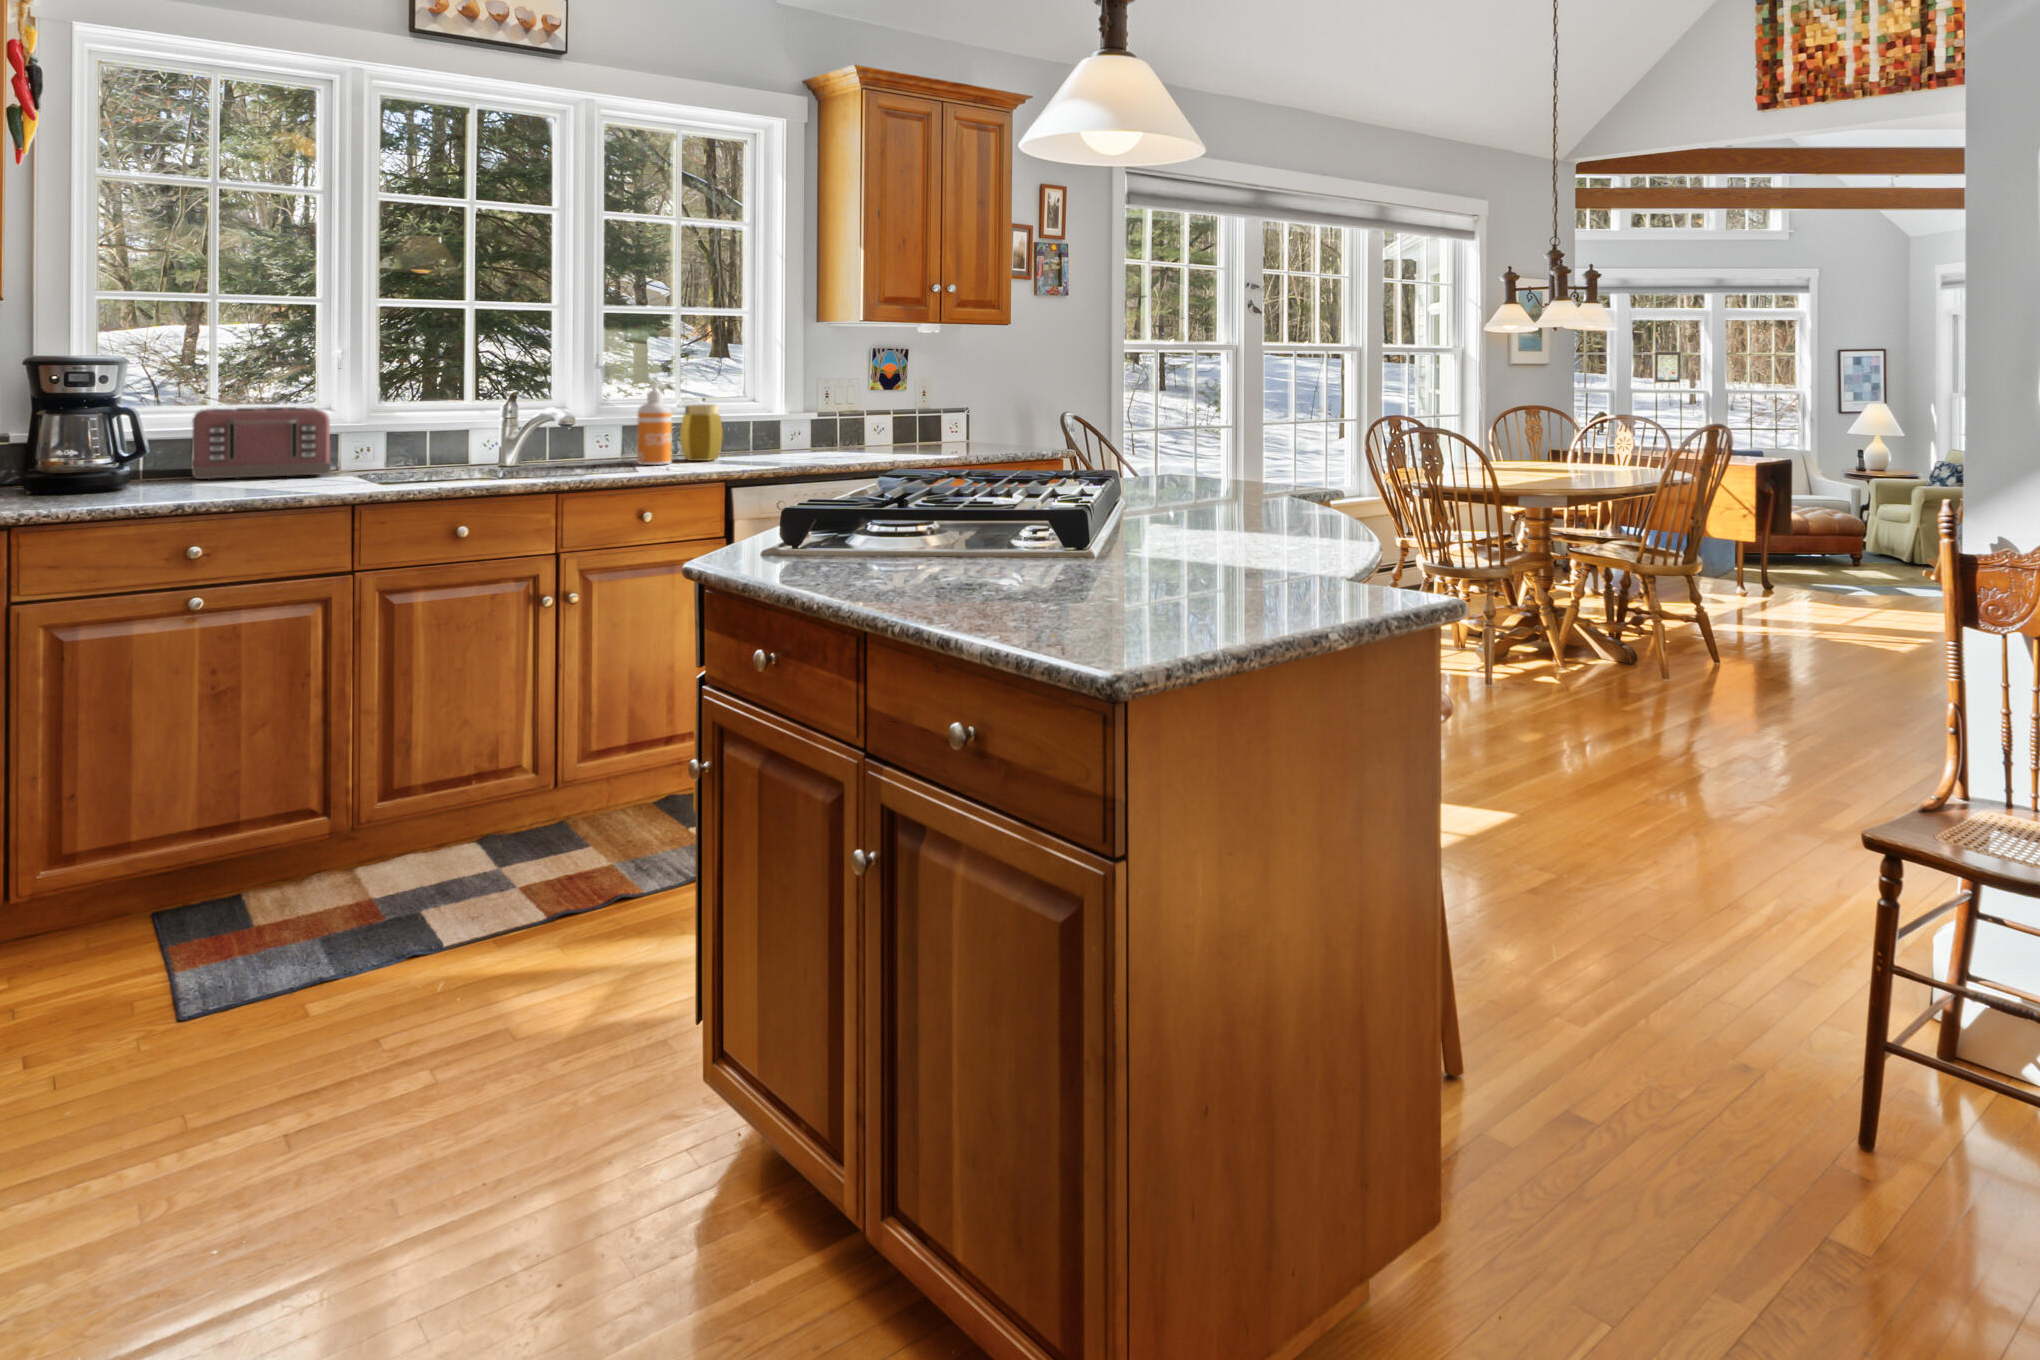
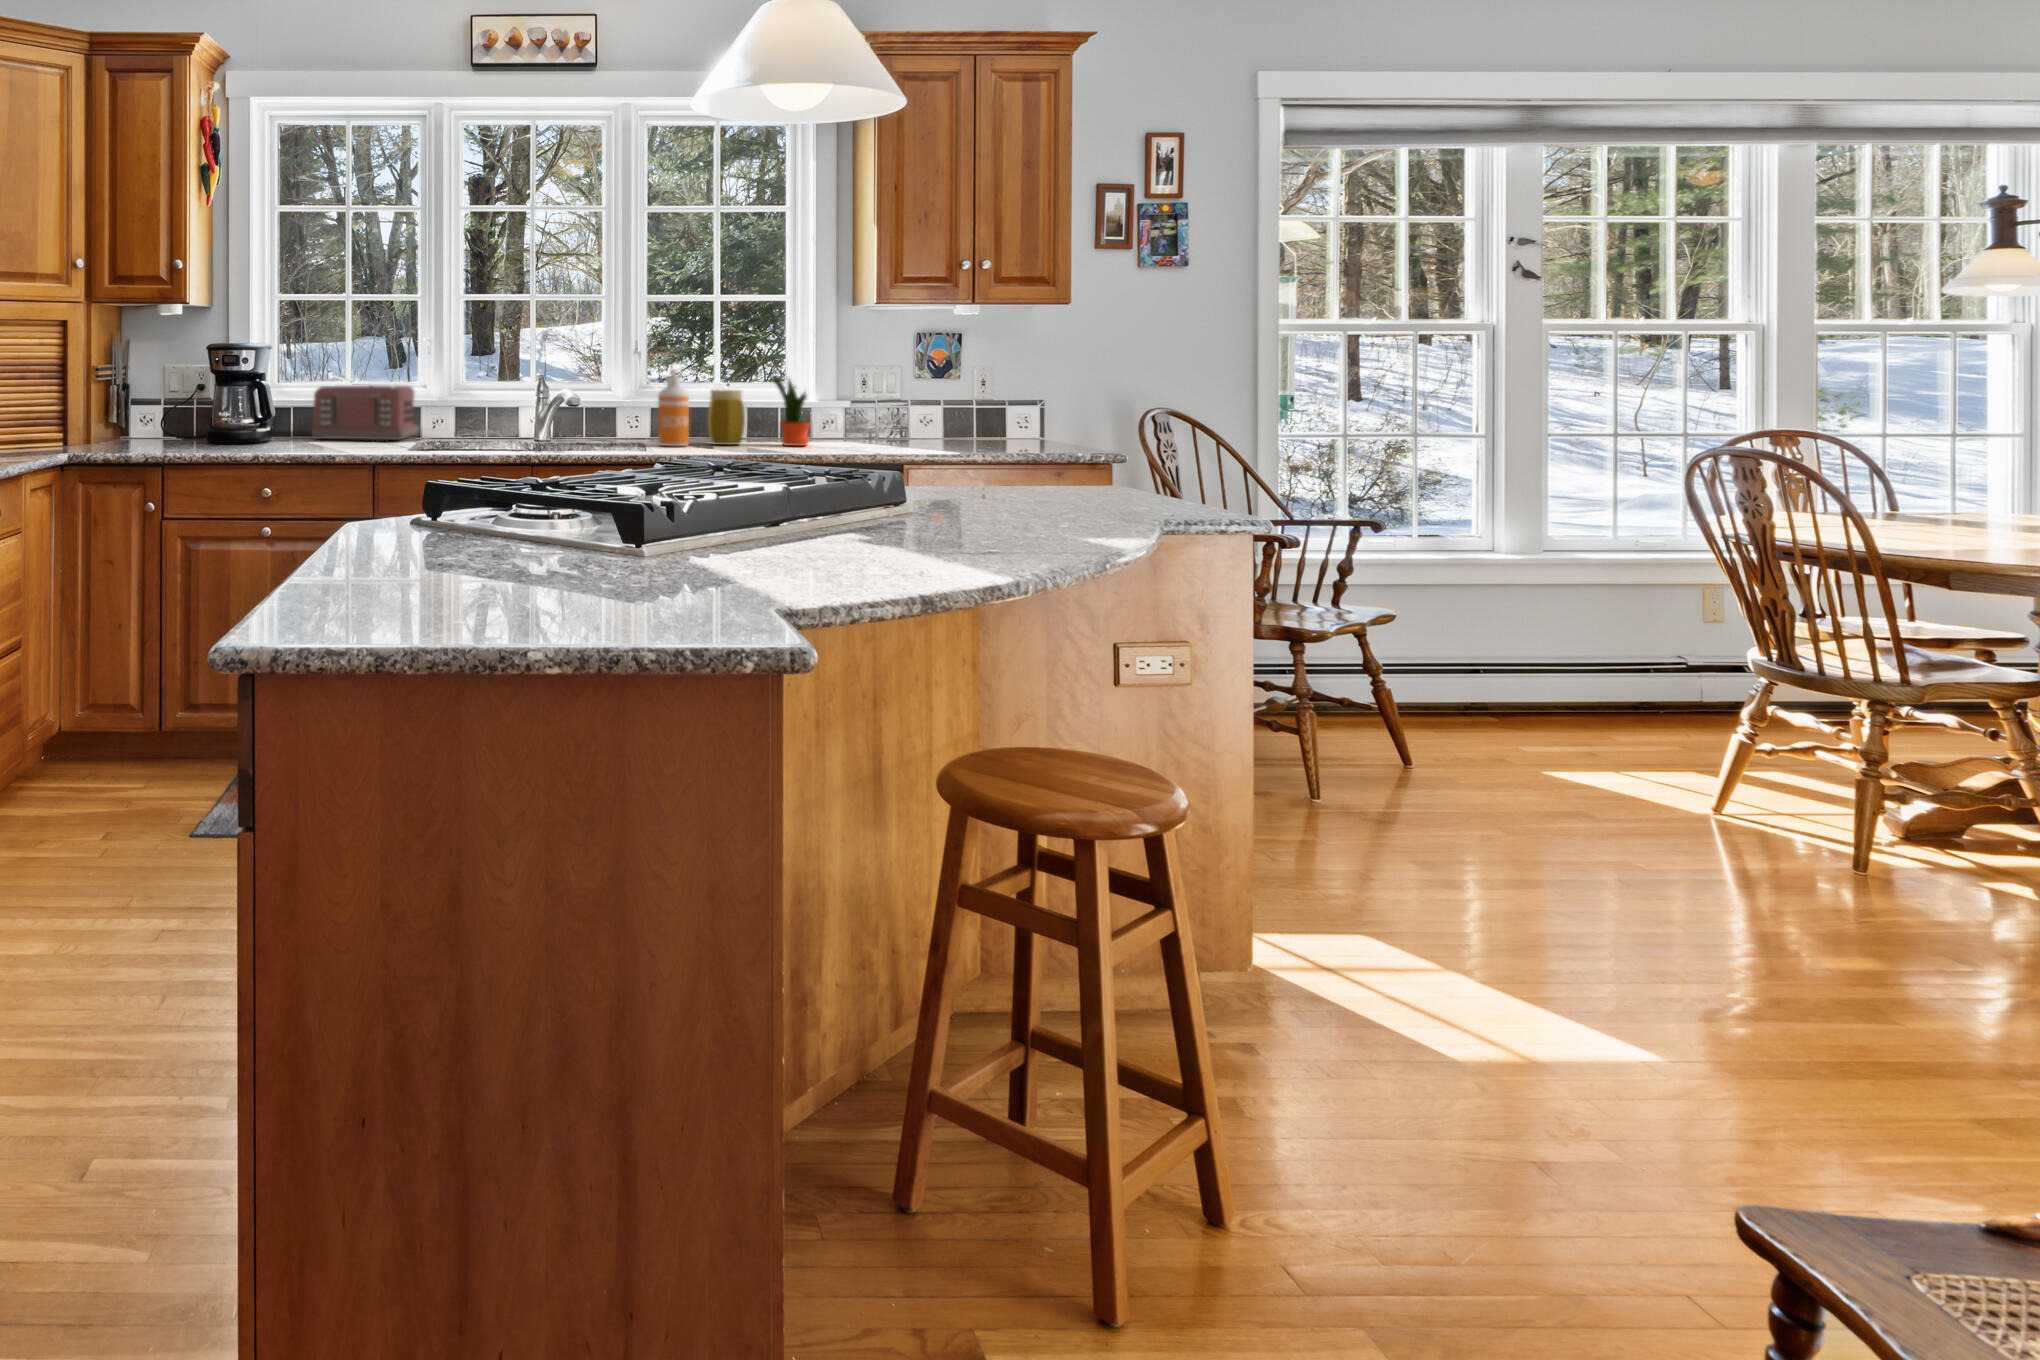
potted plant: none [747,384,784,458] -> present [773,375,811,446]

